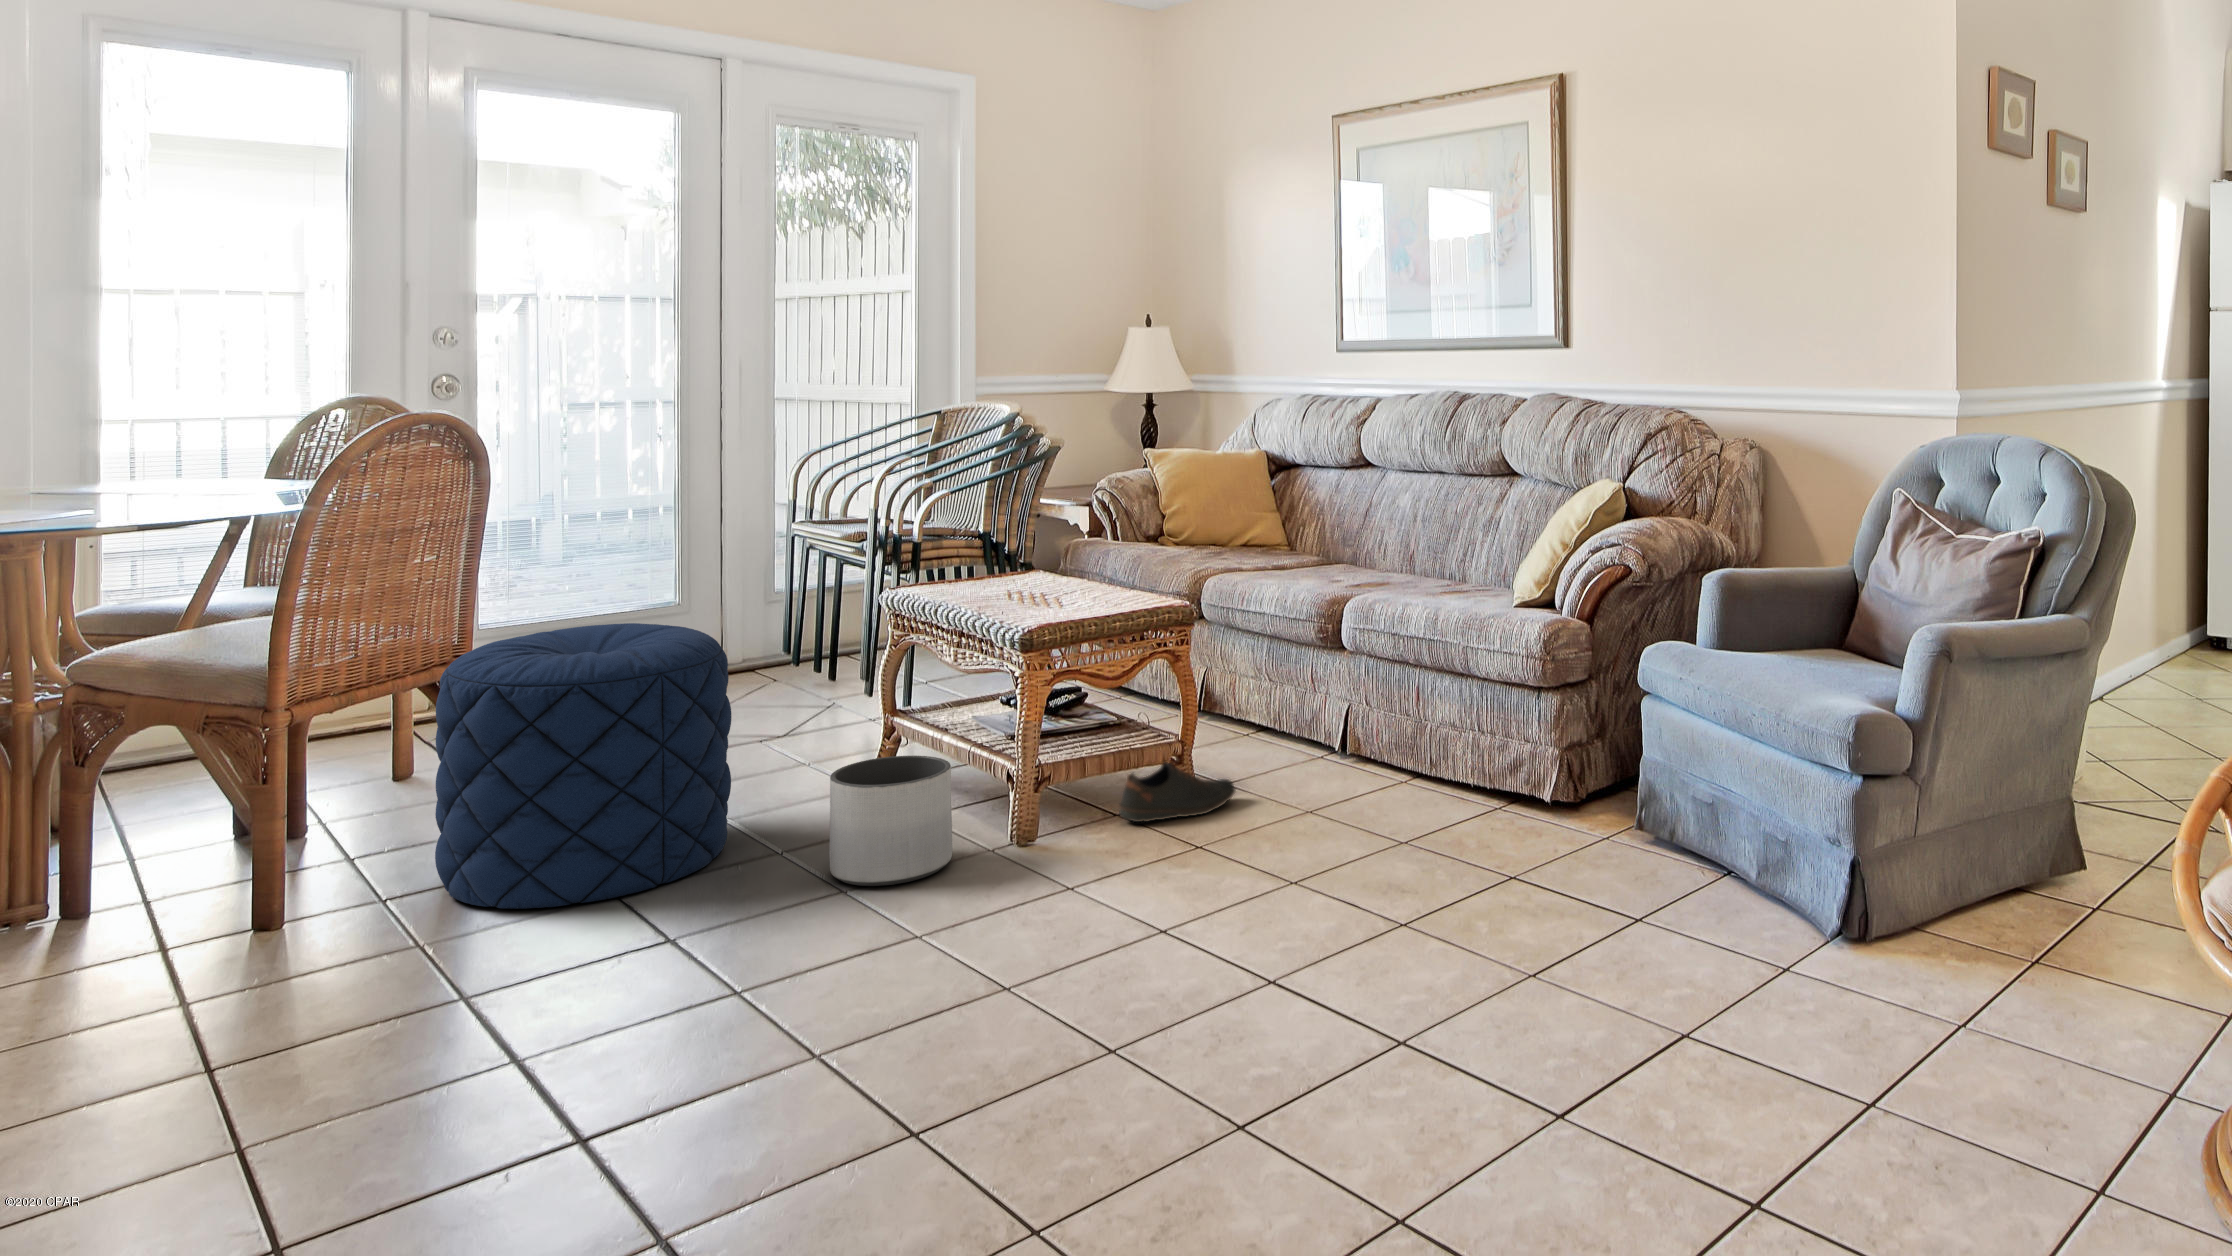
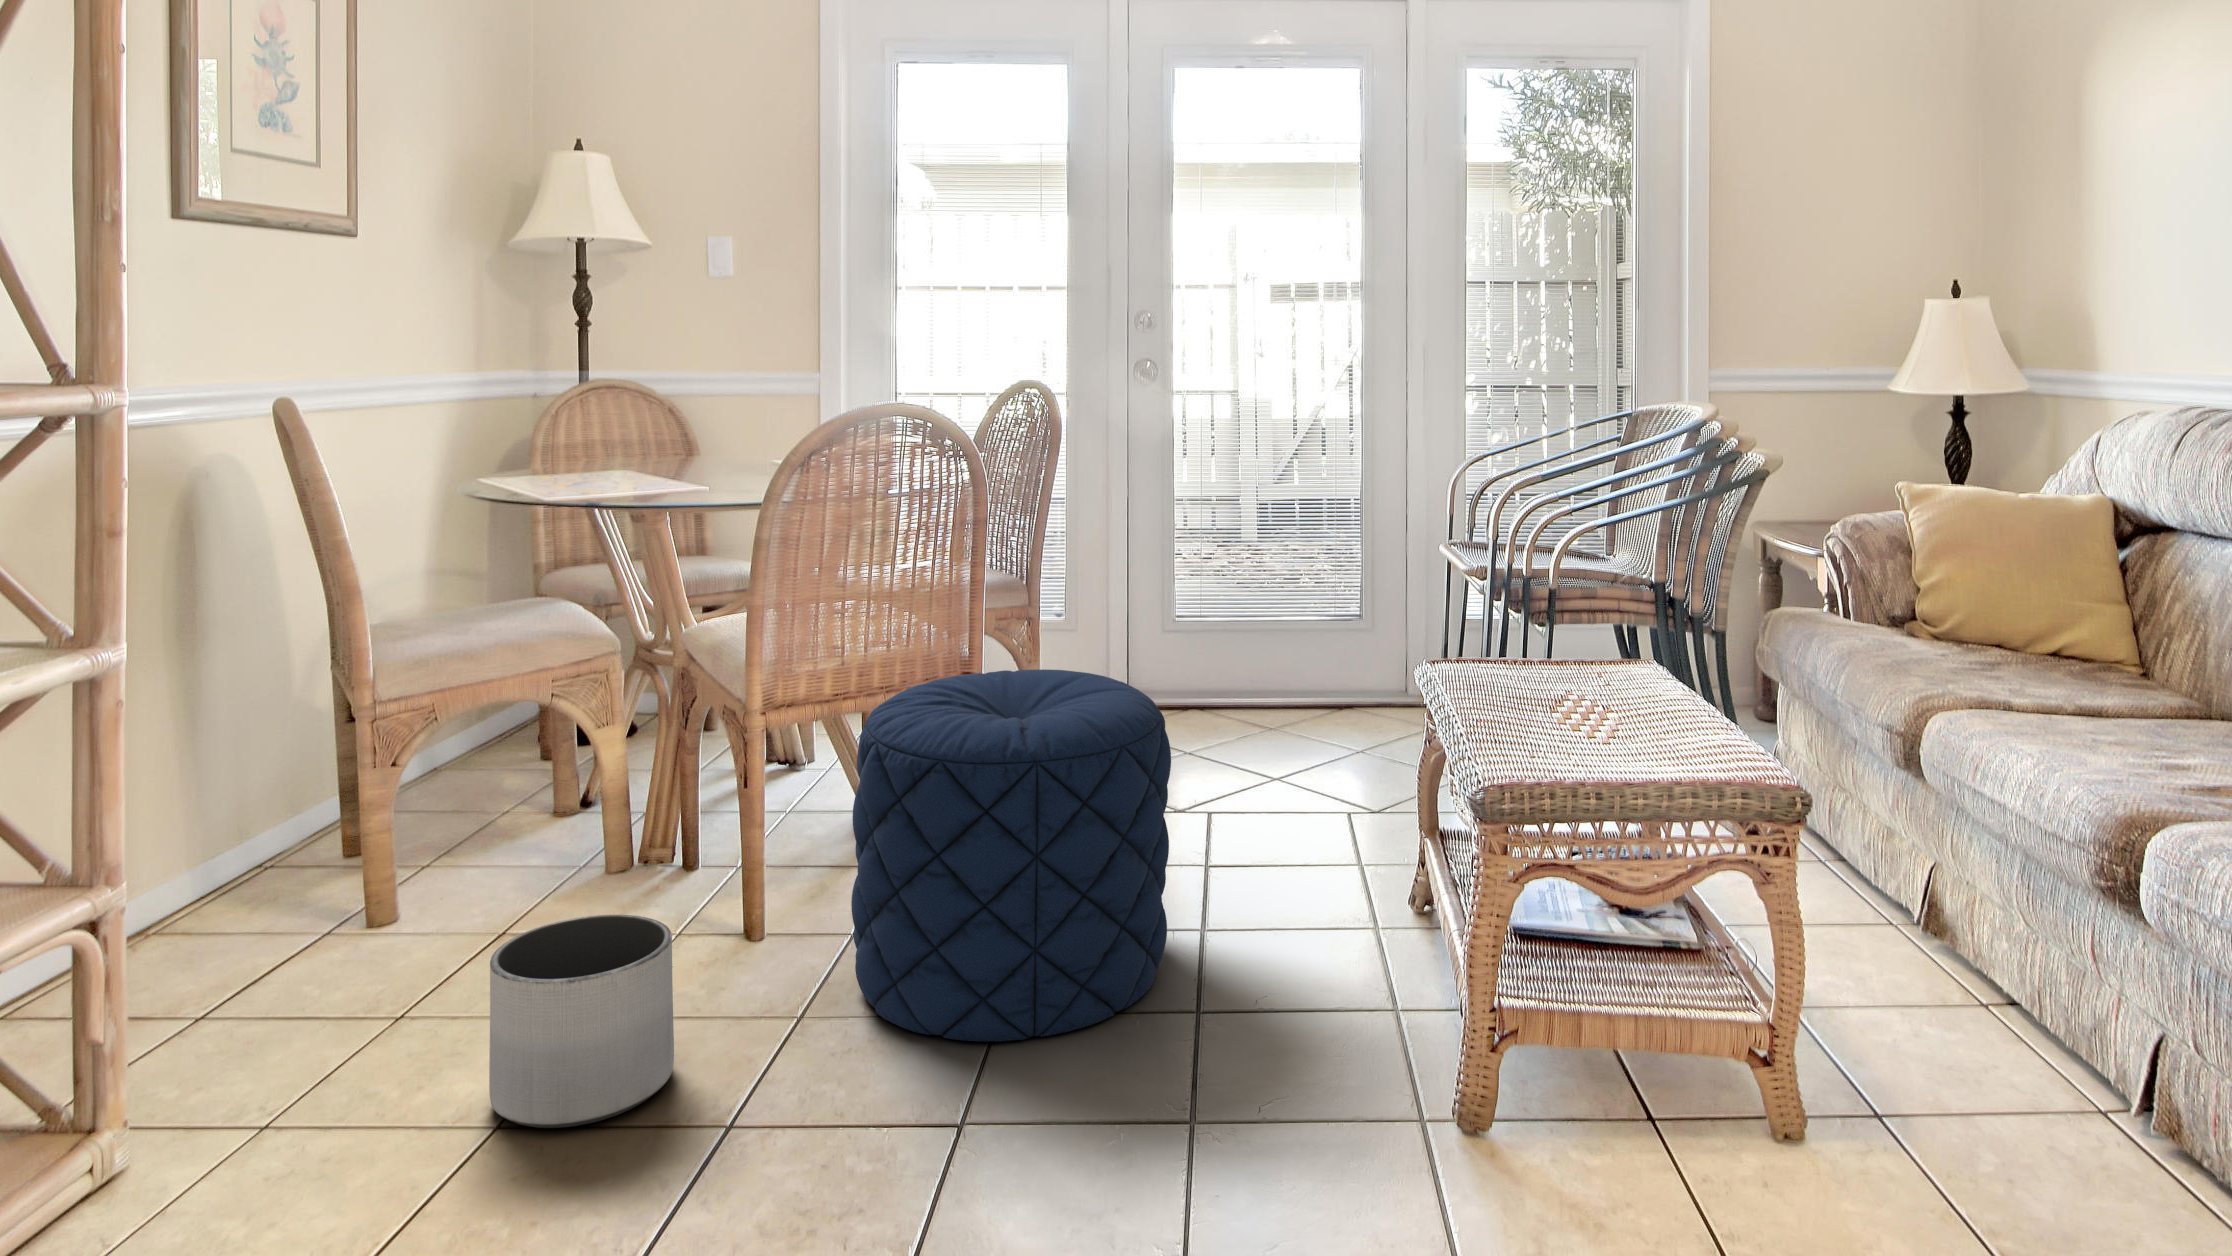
planter: present [830,756,952,886] -> present [489,915,674,1128]
shoe: present [1119,762,1235,822] -> none [1645,1066,1875,1187]

